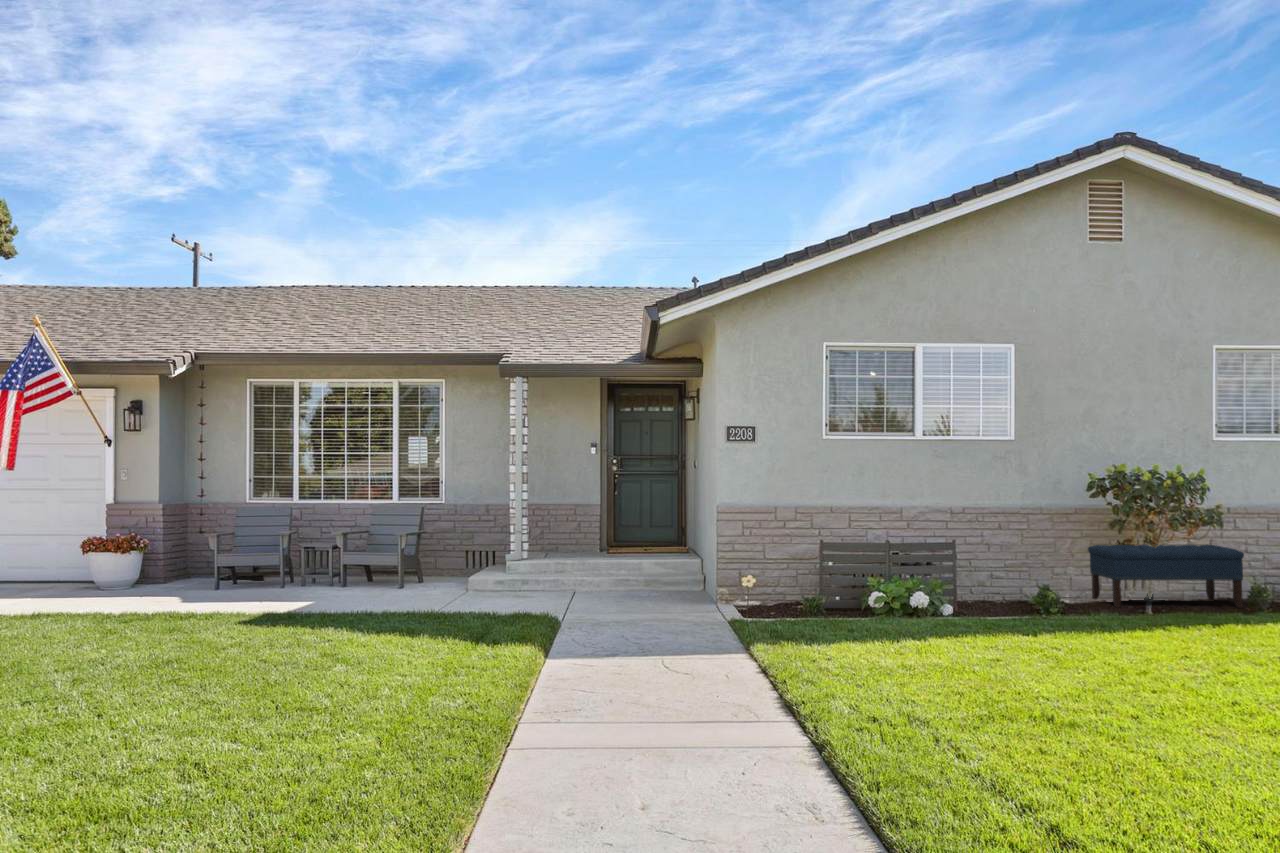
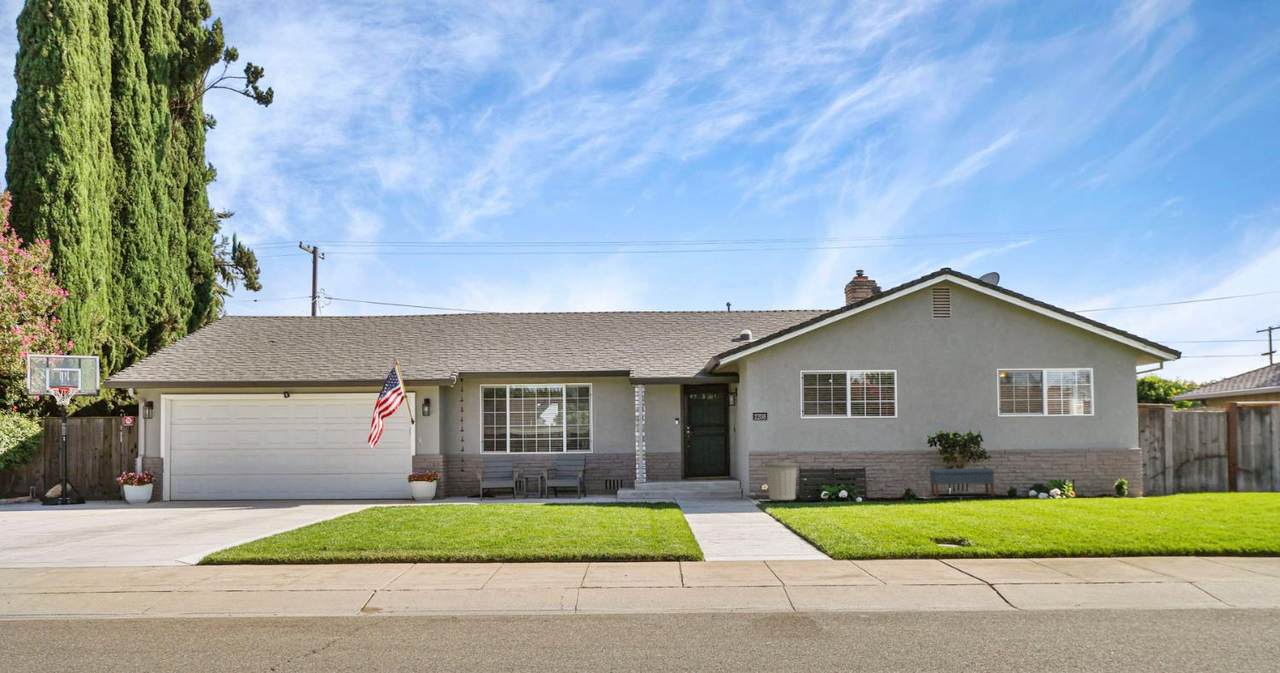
trash can: none [750,524,820,613] -> present [765,461,797,500]

